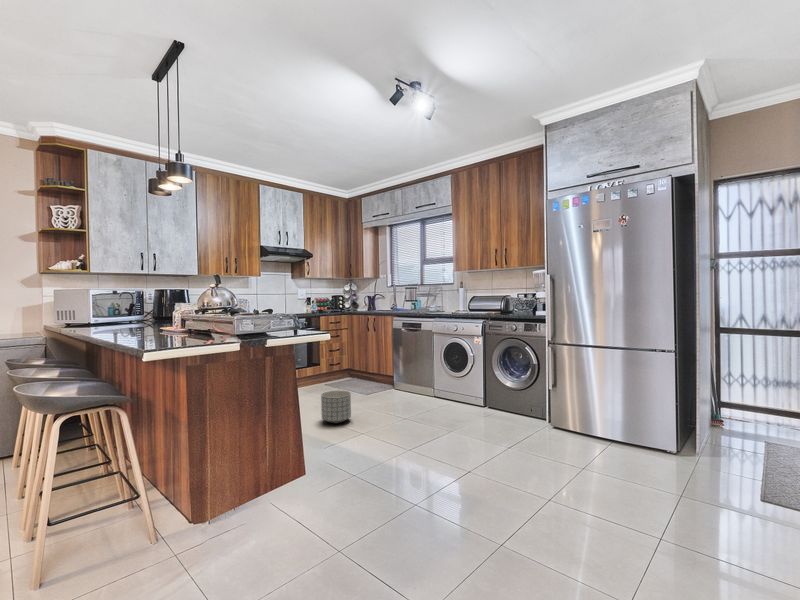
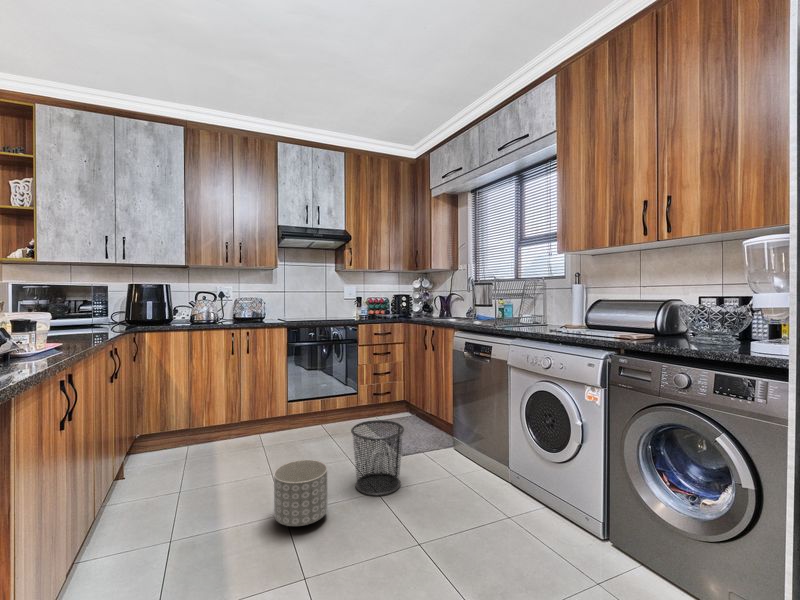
trash can: none [348,371,379,410] -> present [351,420,404,496]

